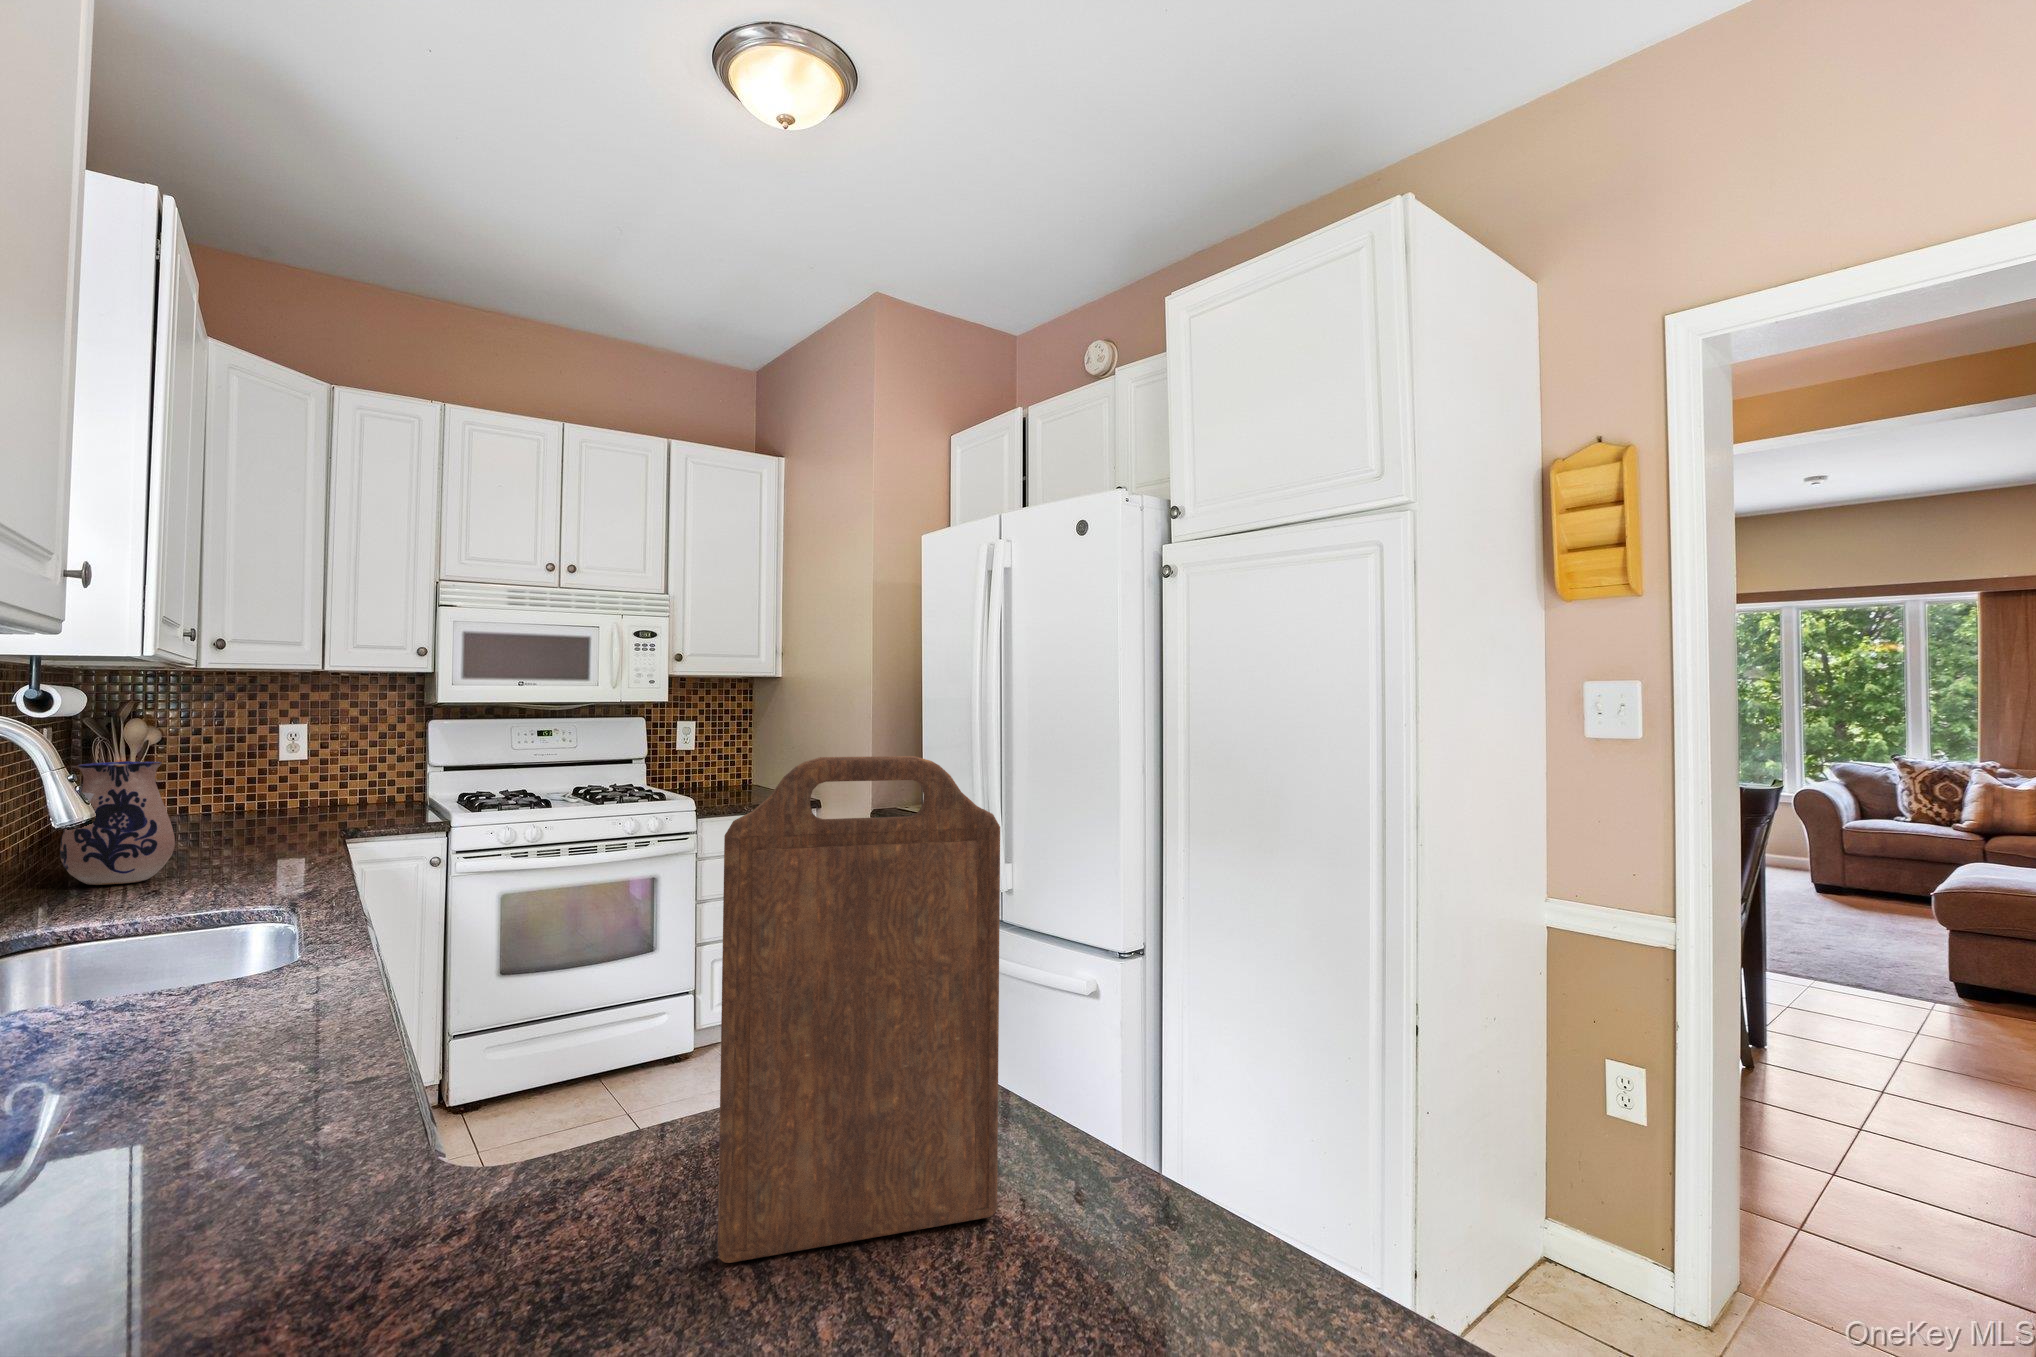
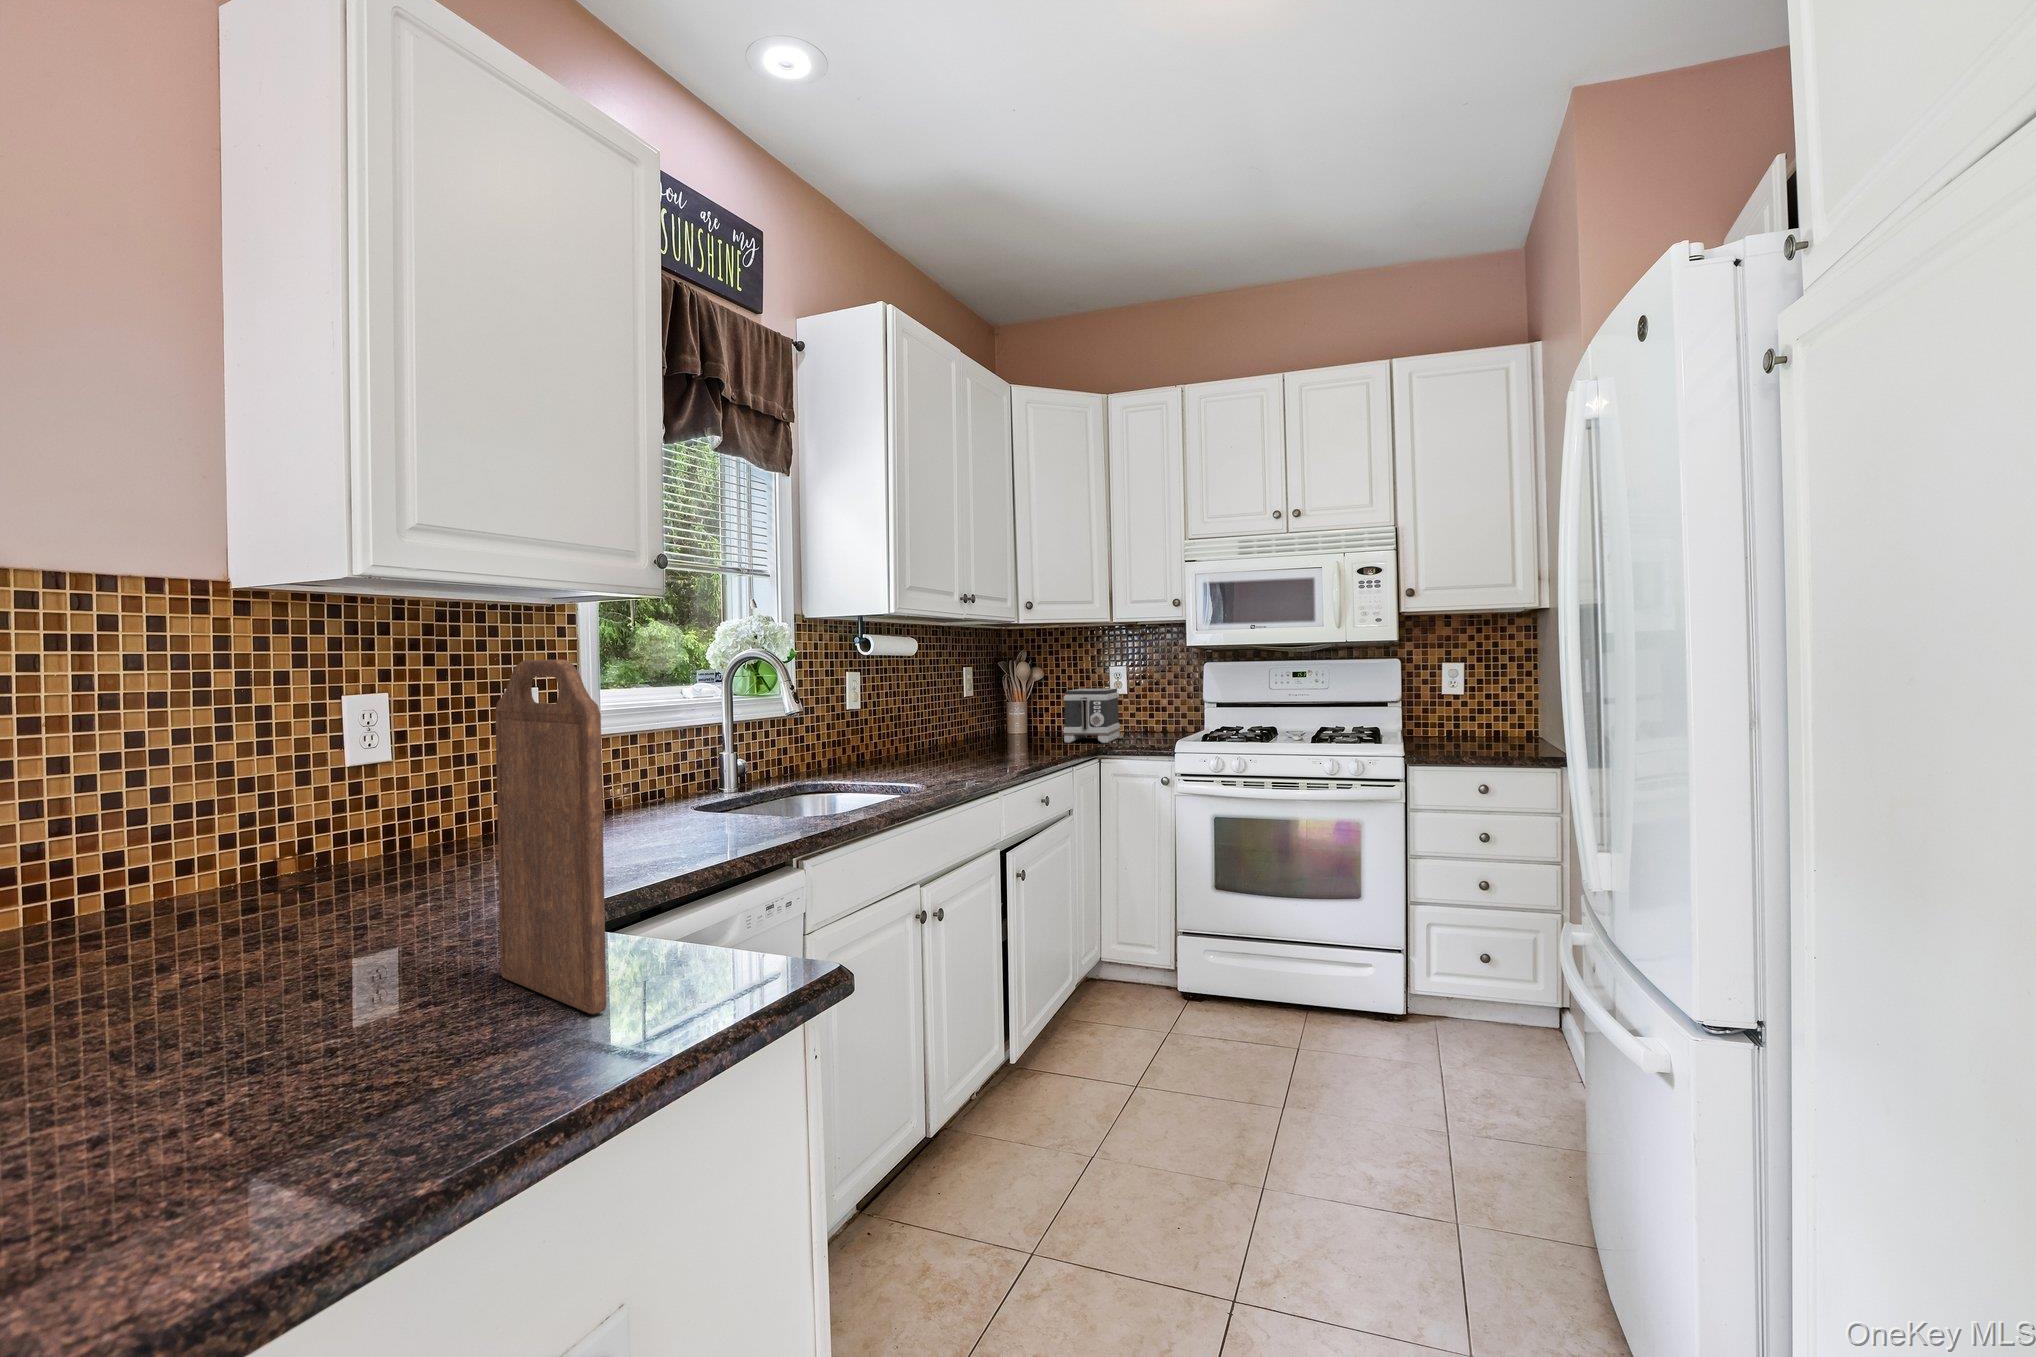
toaster: none [209,752,294,828] -> present [1063,689,1120,743]
ceramic pitcher: present [60,761,175,885] -> none [900,688,955,768]

